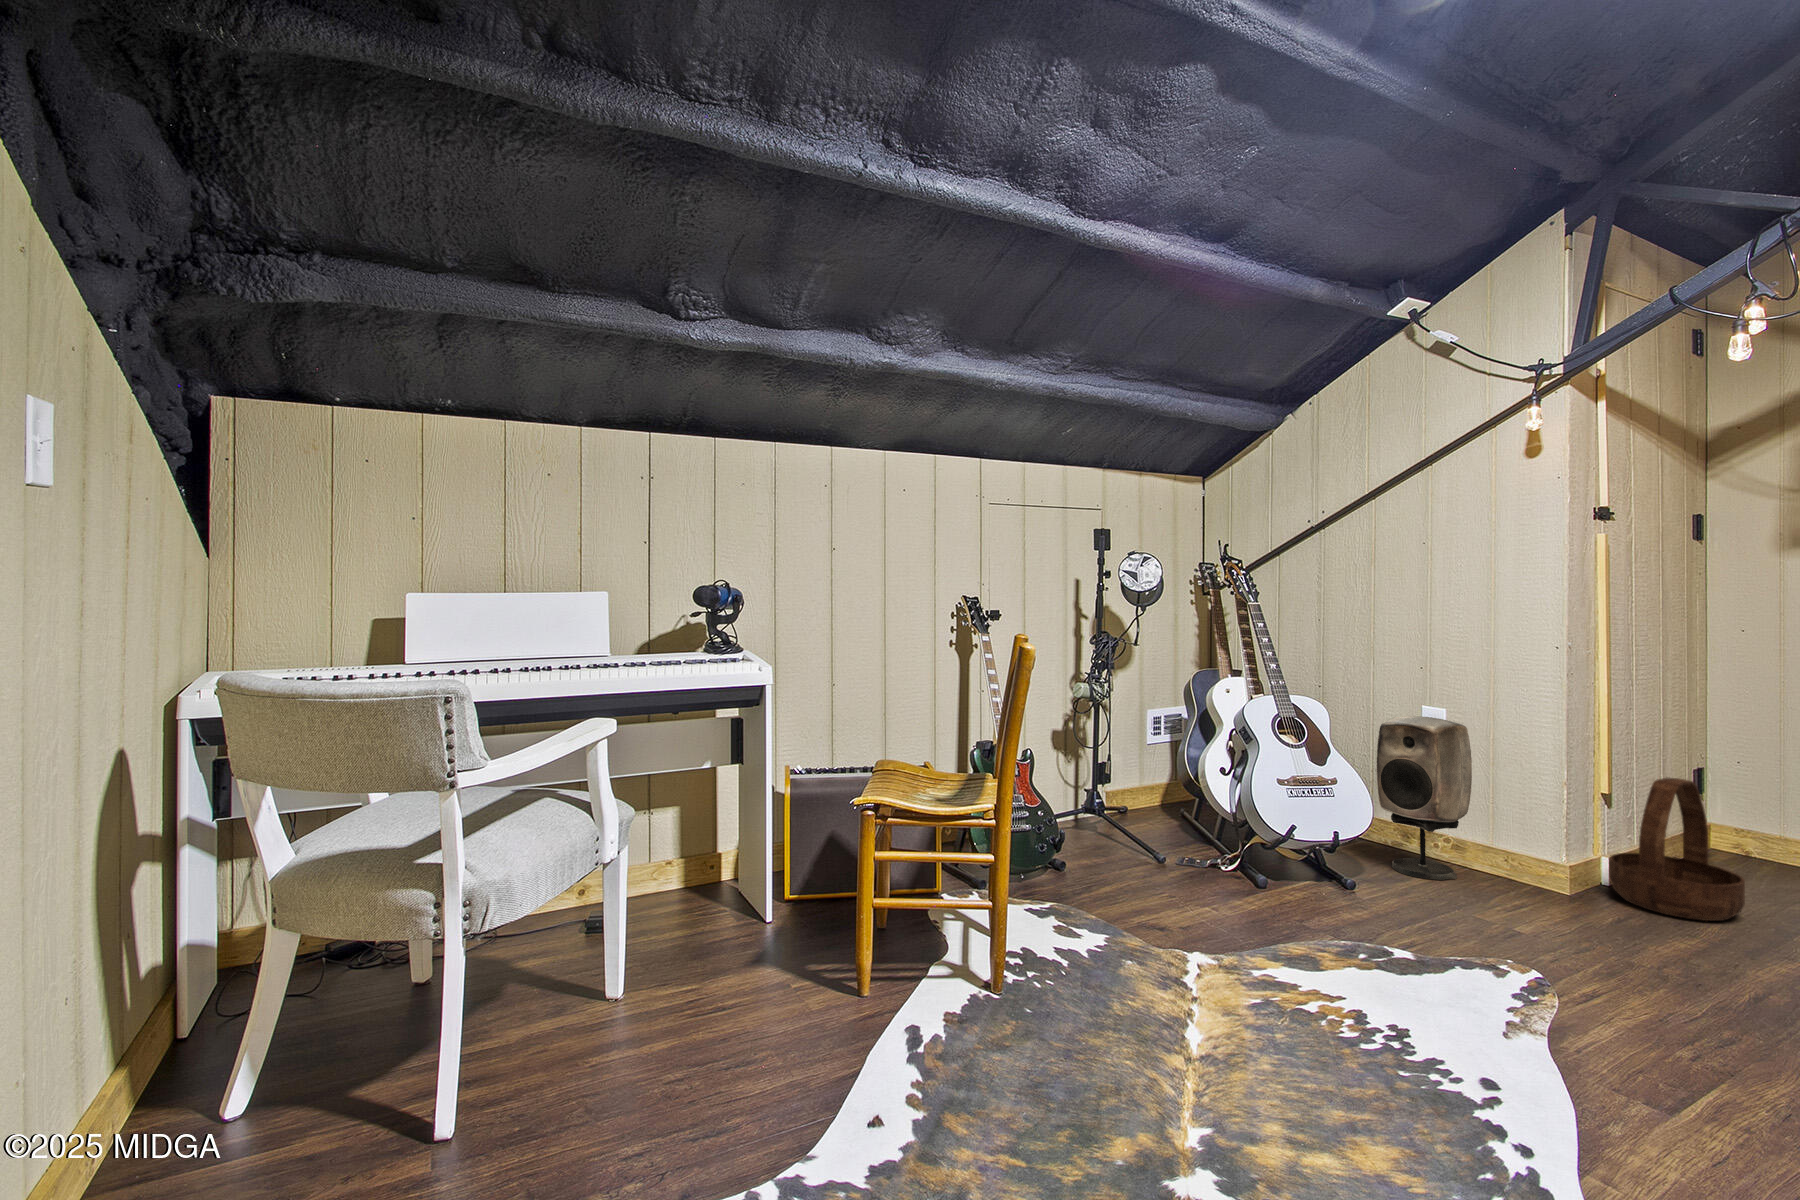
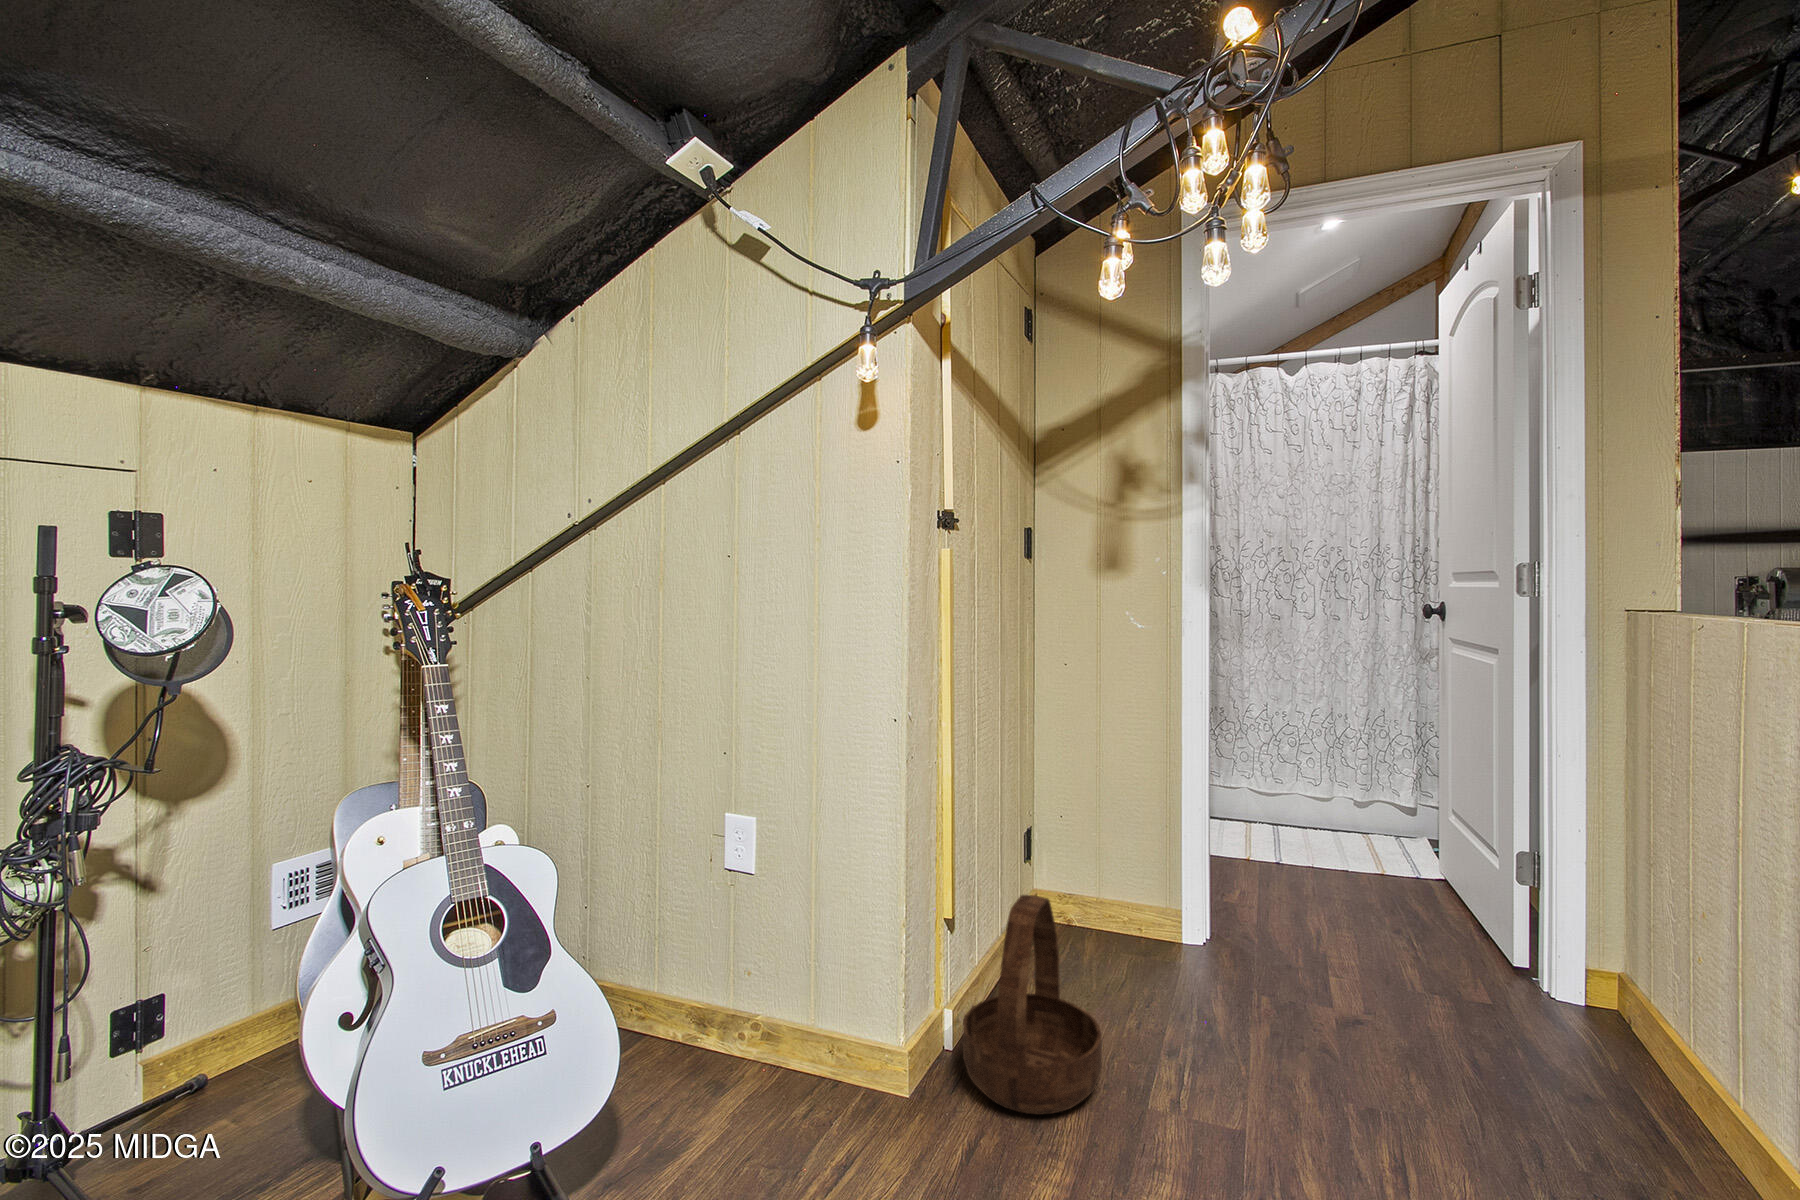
speaker: present [1377,716,1472,880] -> none [654,848,796,1151]

